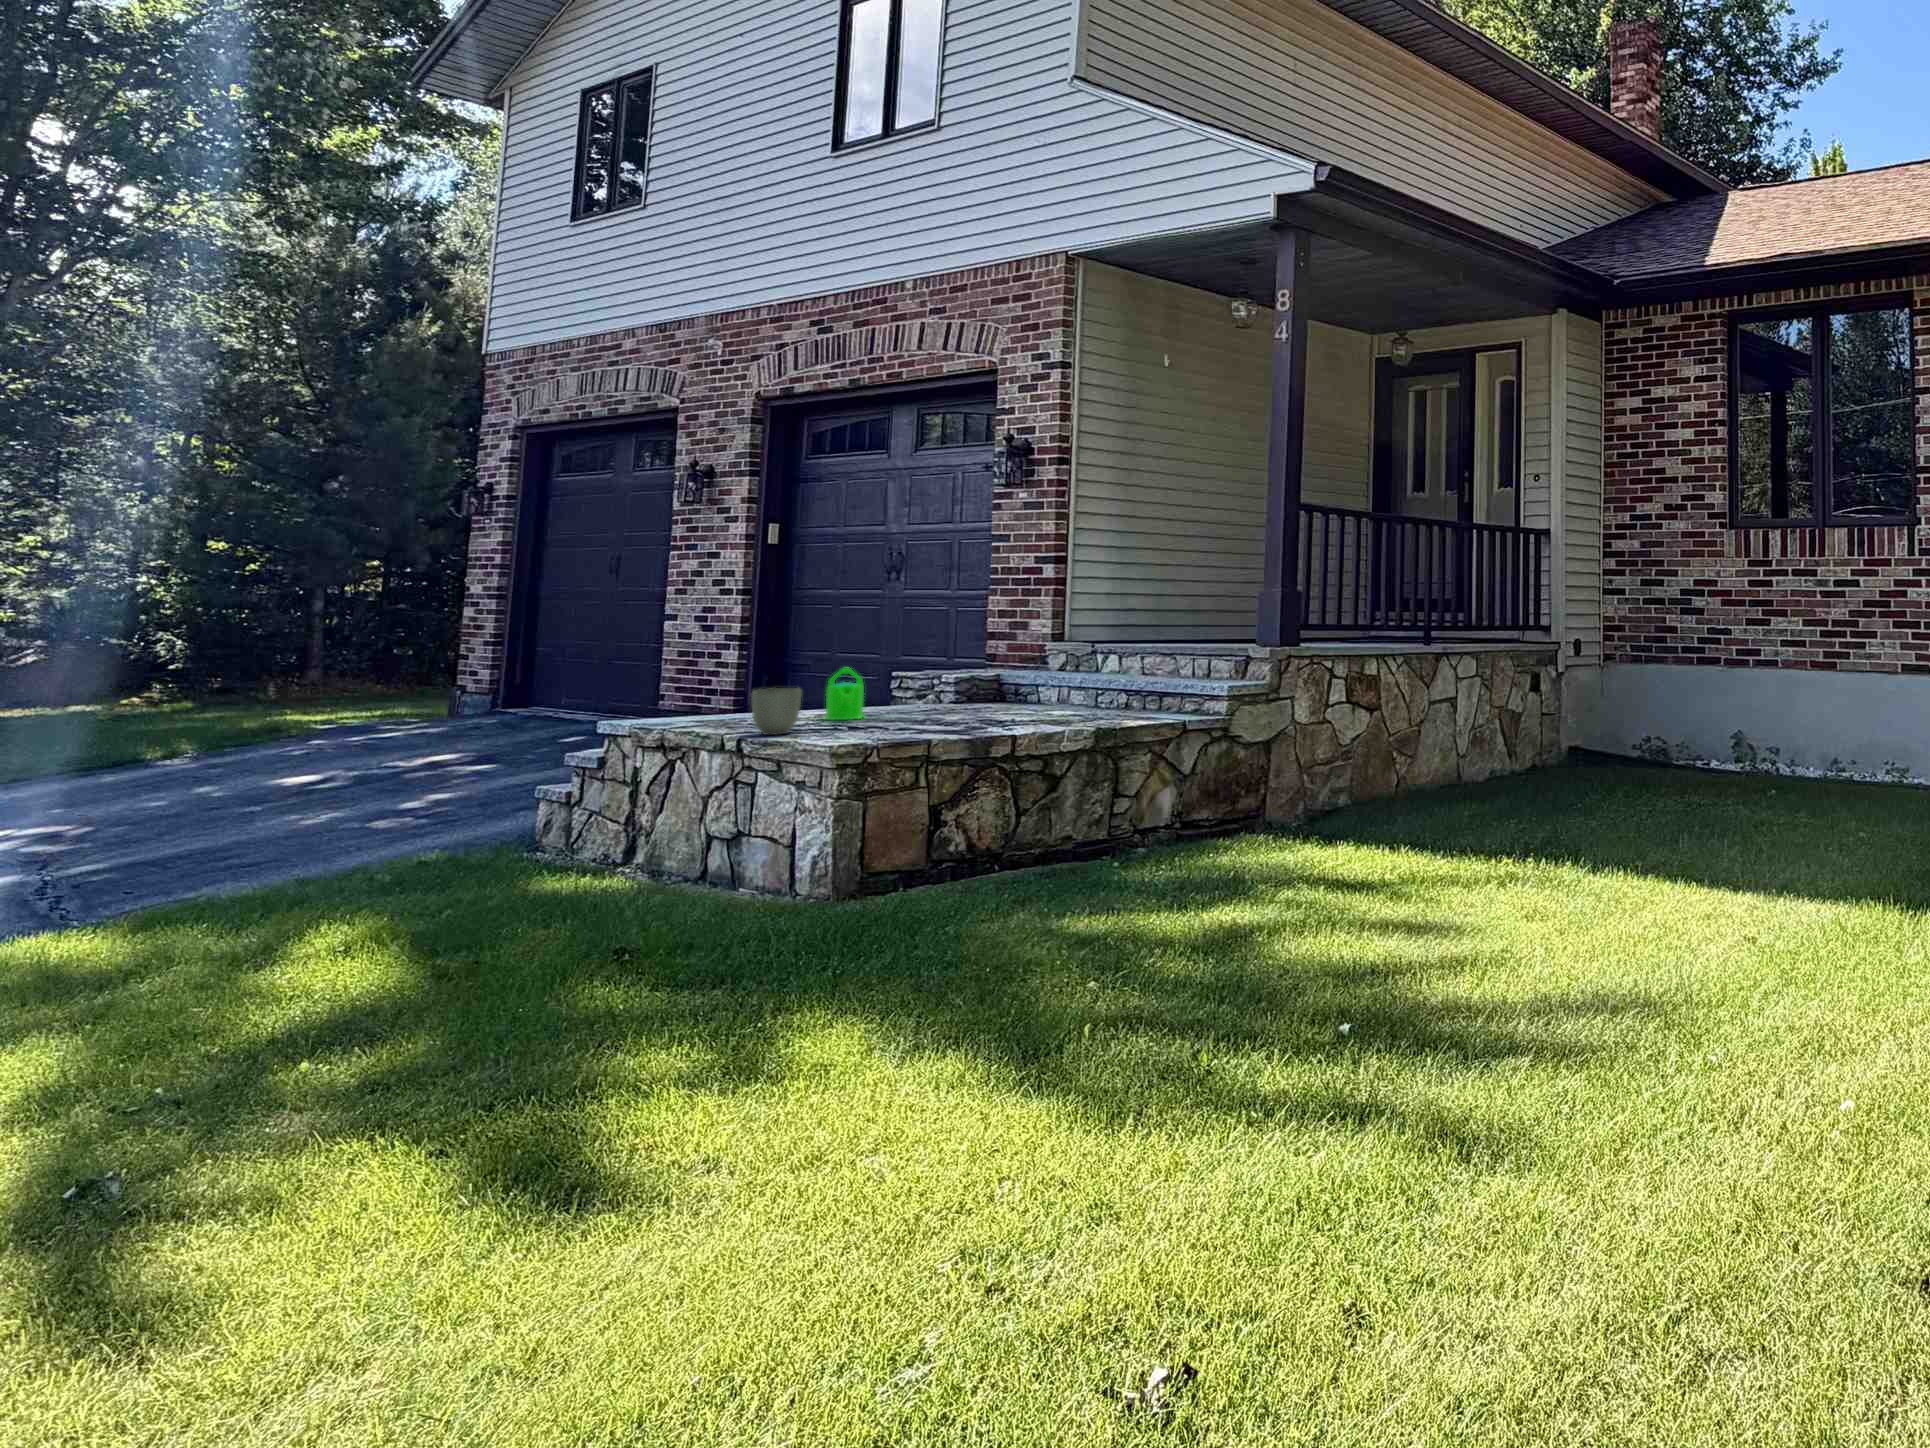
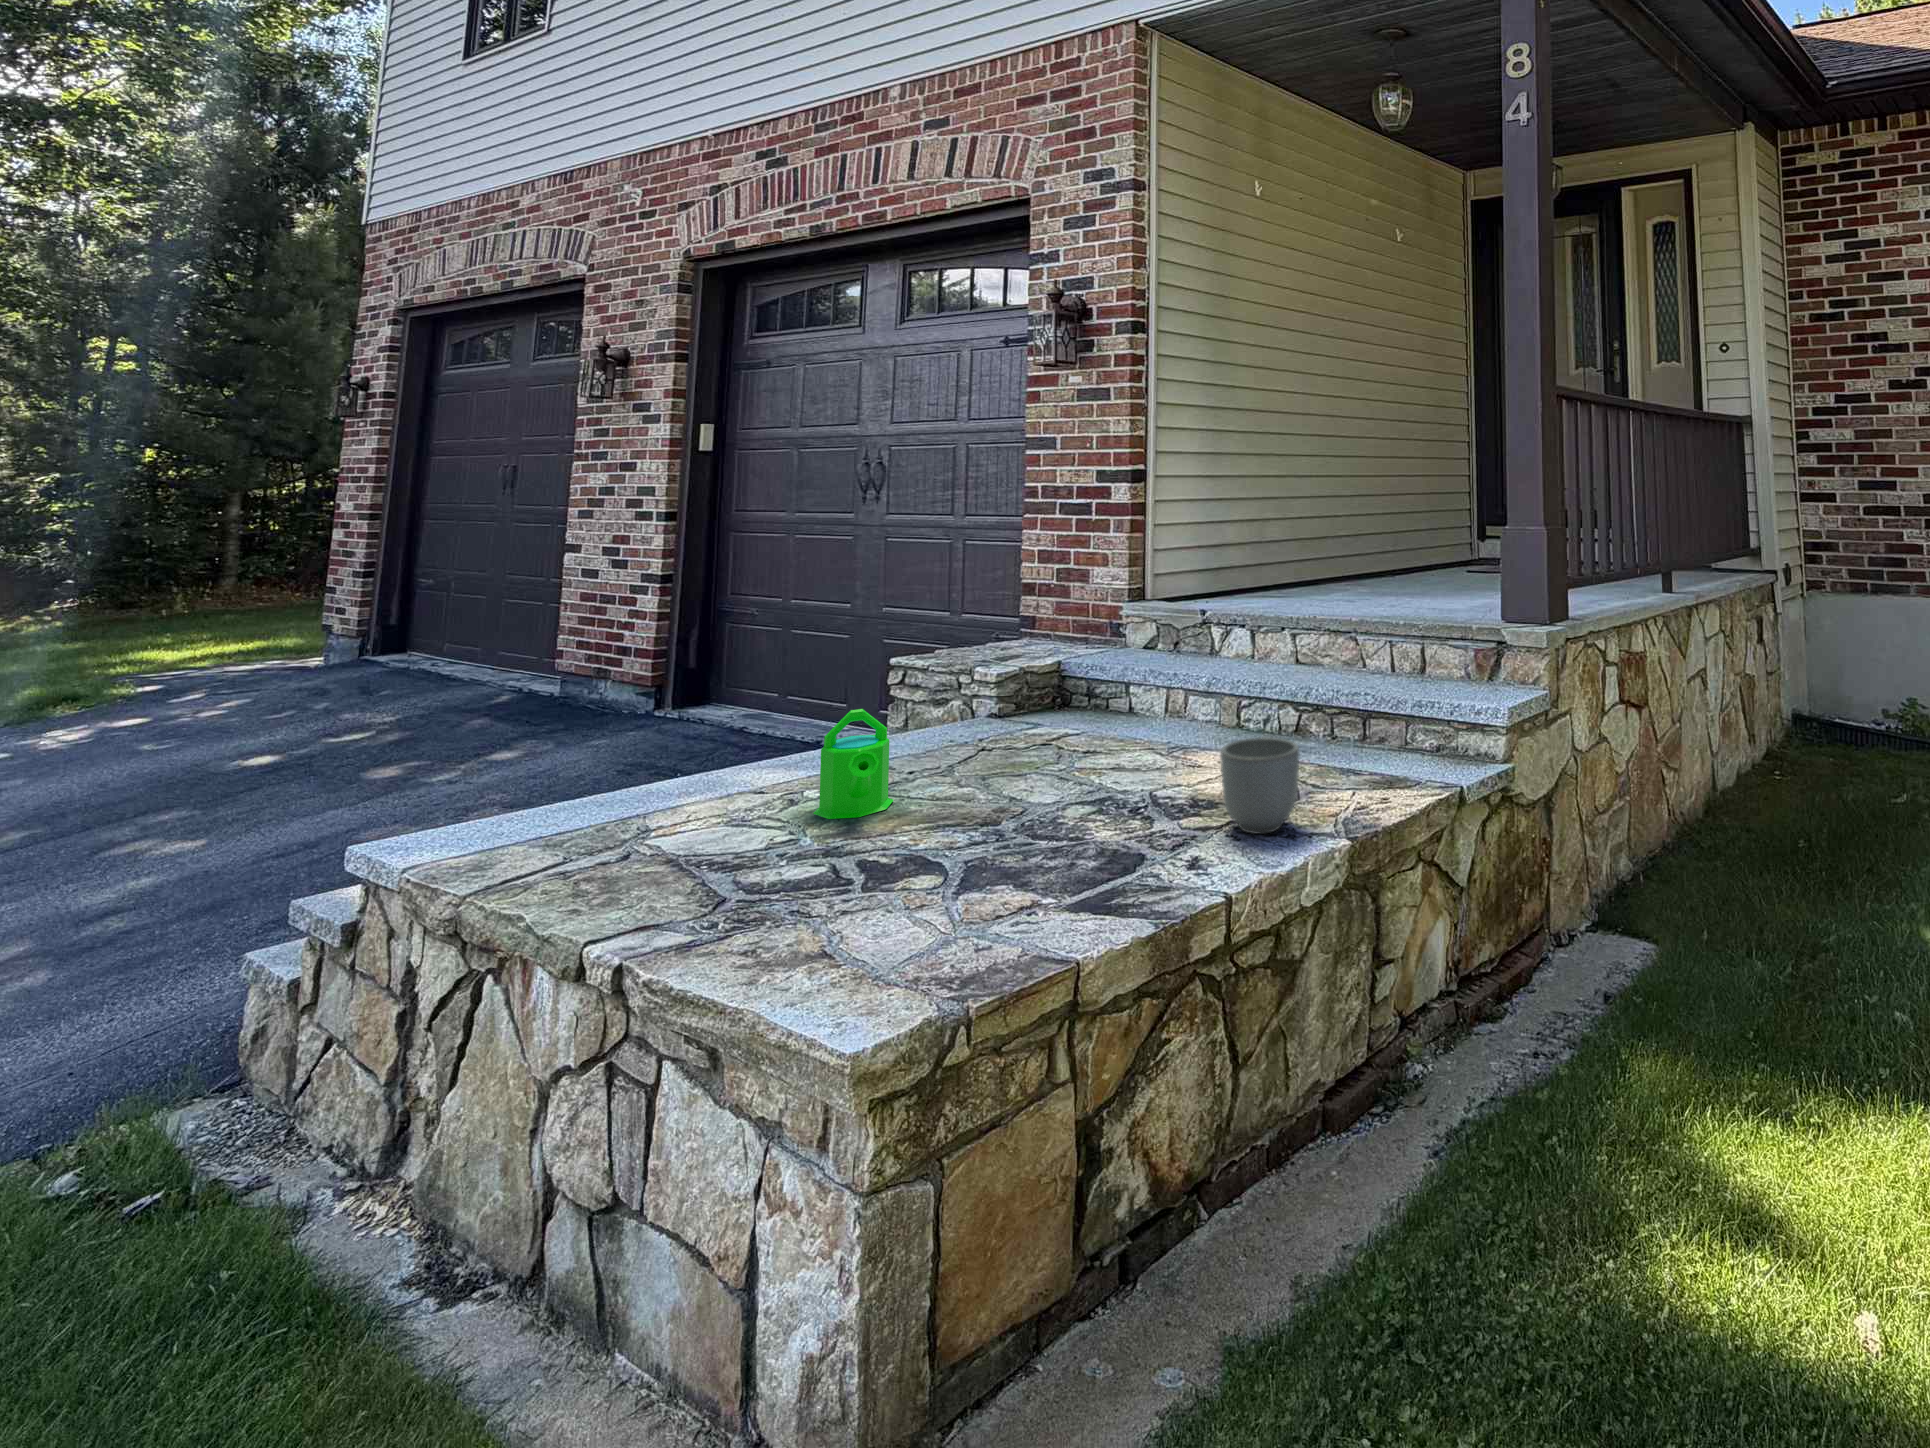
planter: present [751,688,802,735] -> present [1220,737,1300,834]

